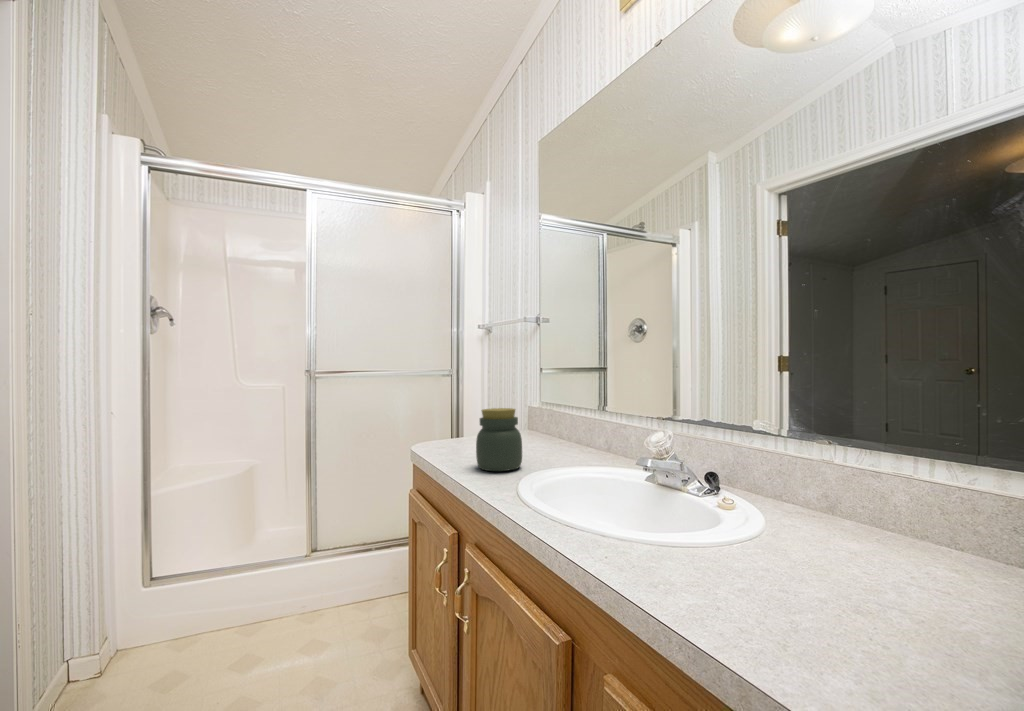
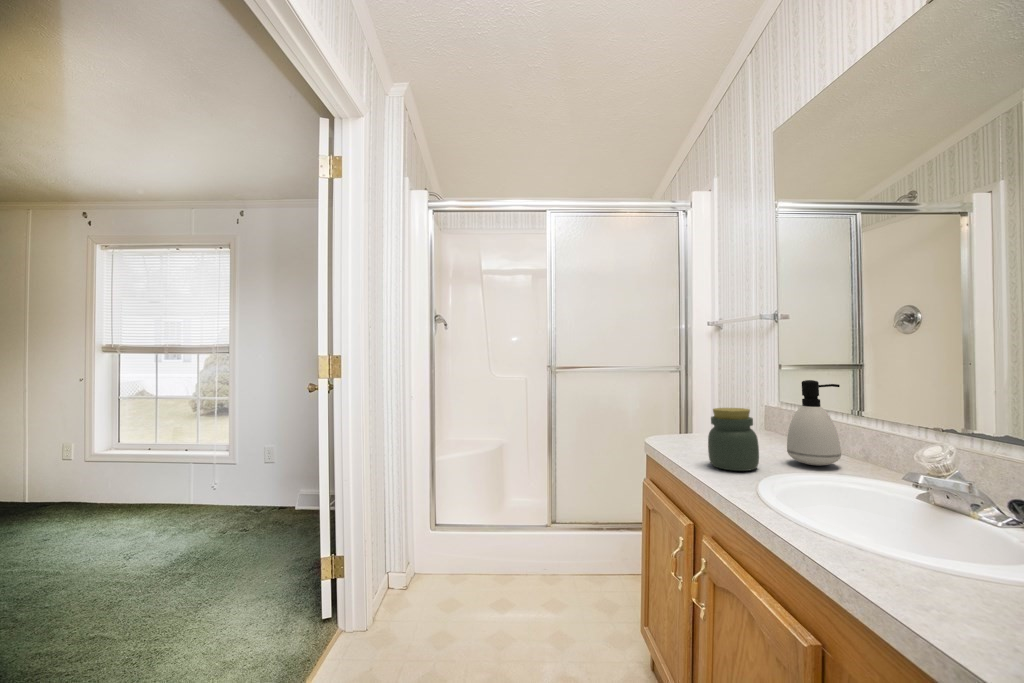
soap dispenser: none [546,380,588,459] -> present [787,380,841,465]

